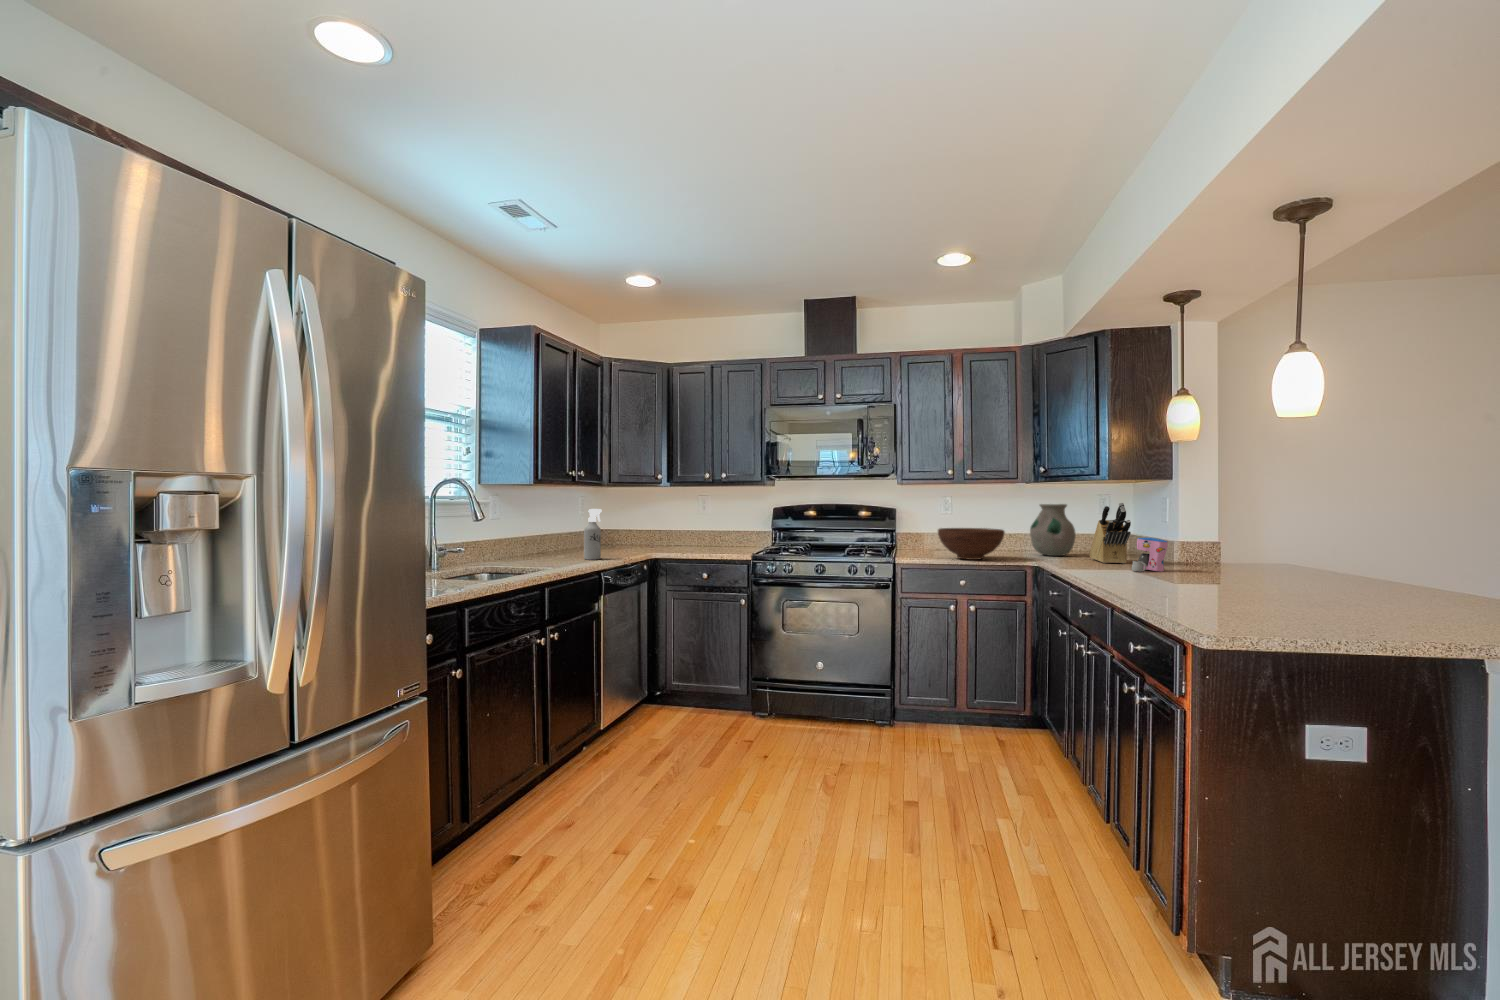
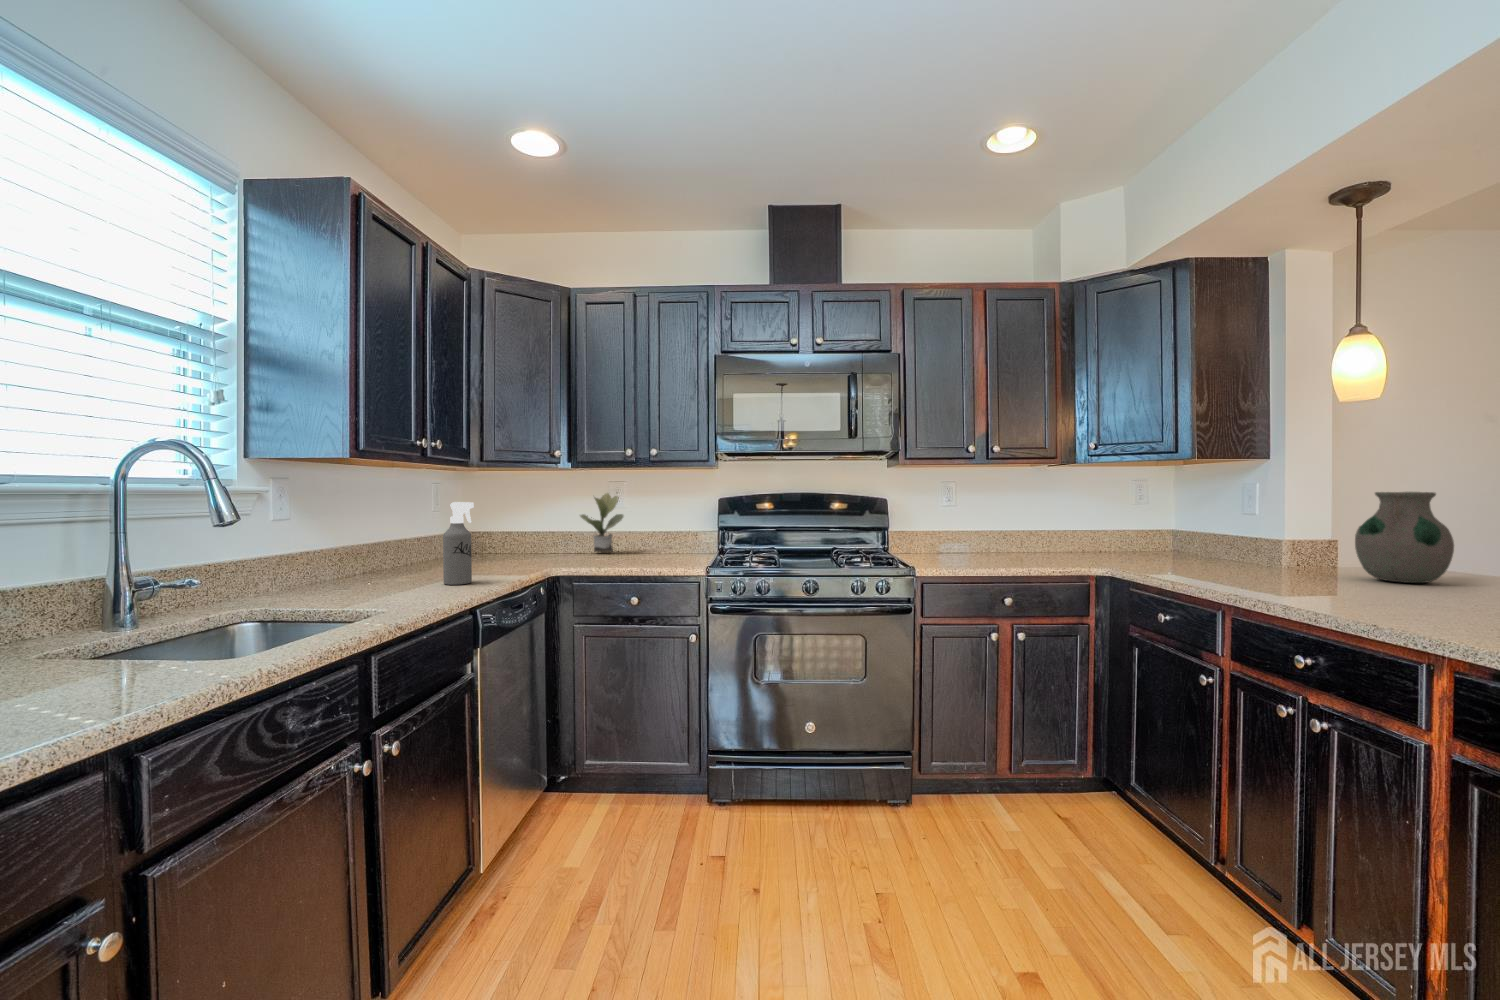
knife block: present [1089,503,1131,564] -> none [1155,490,1236,571]
potted plant: none [678,504,707,546] -> present [580,493,624,552]
vase: present [1030,504,1076,556] -> present [1355,492,1454,583]
fruit bowl: present [938,528,1005,560] -> none [966,525,1060,569]
coffee maker: present [1132,538,1168,572] -> none [1261,538,1313,586]

